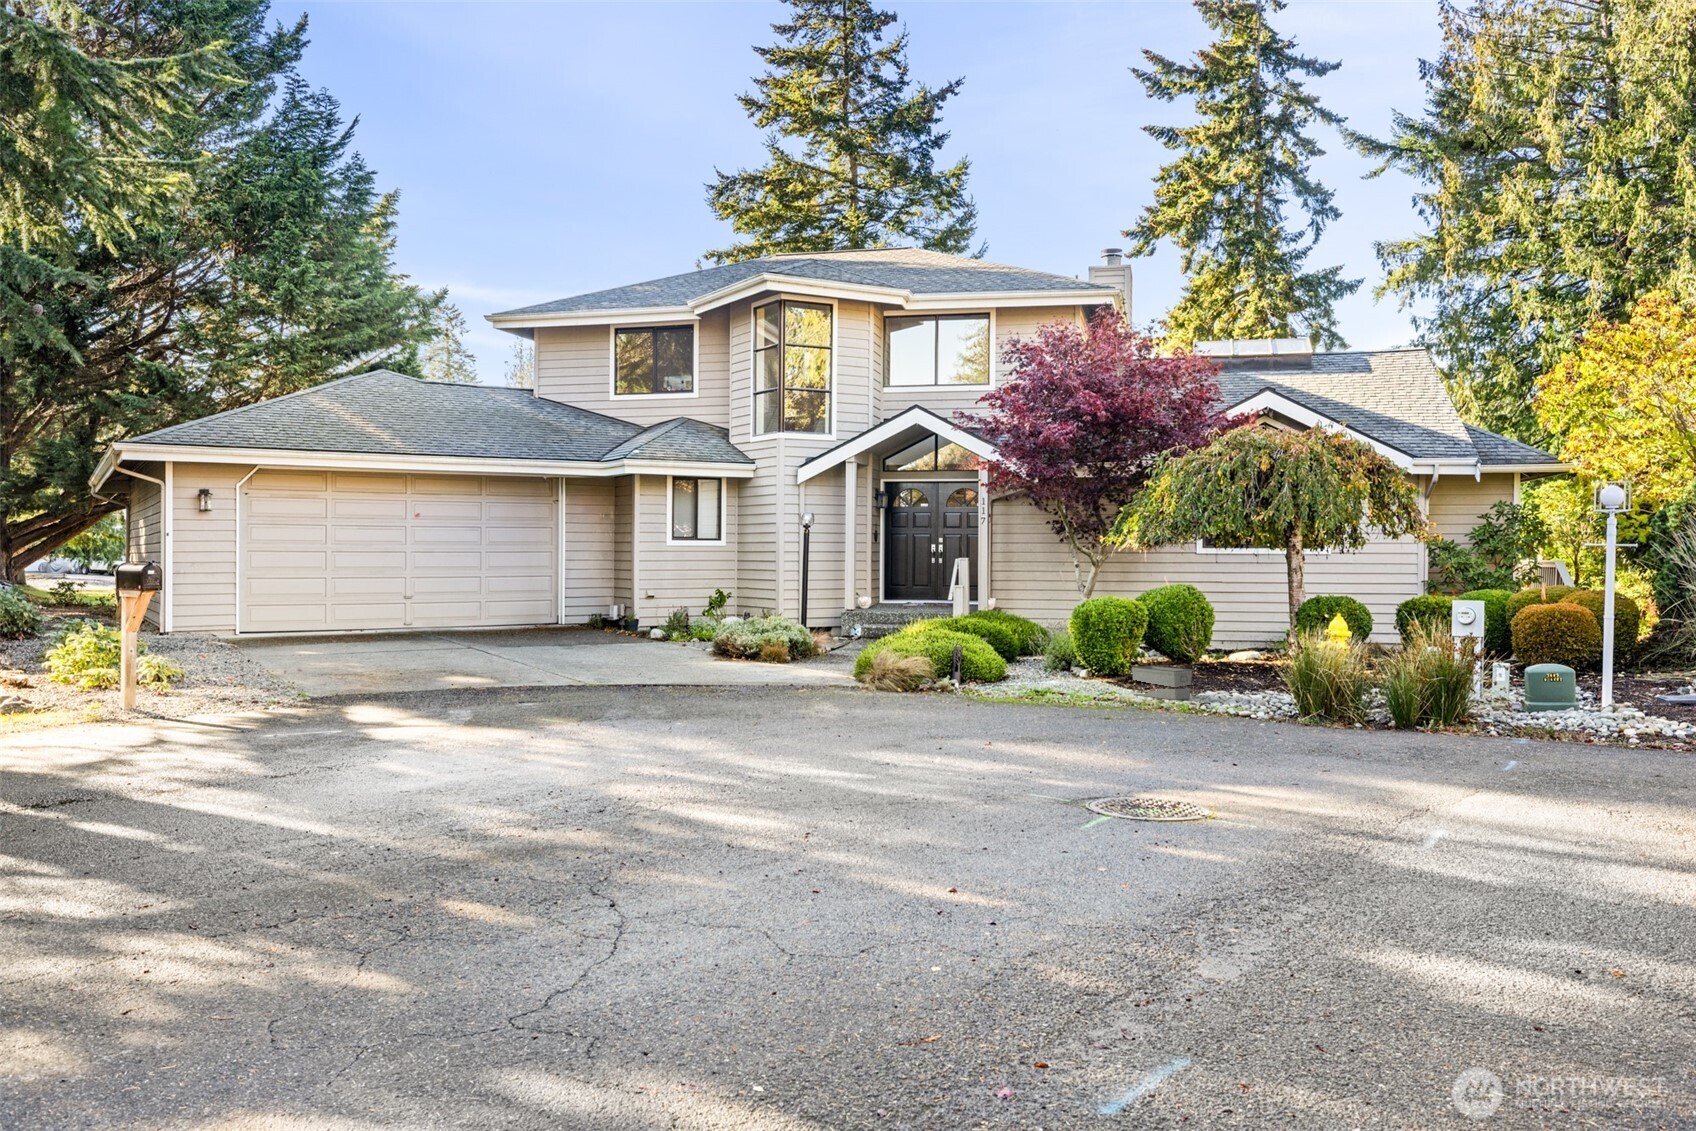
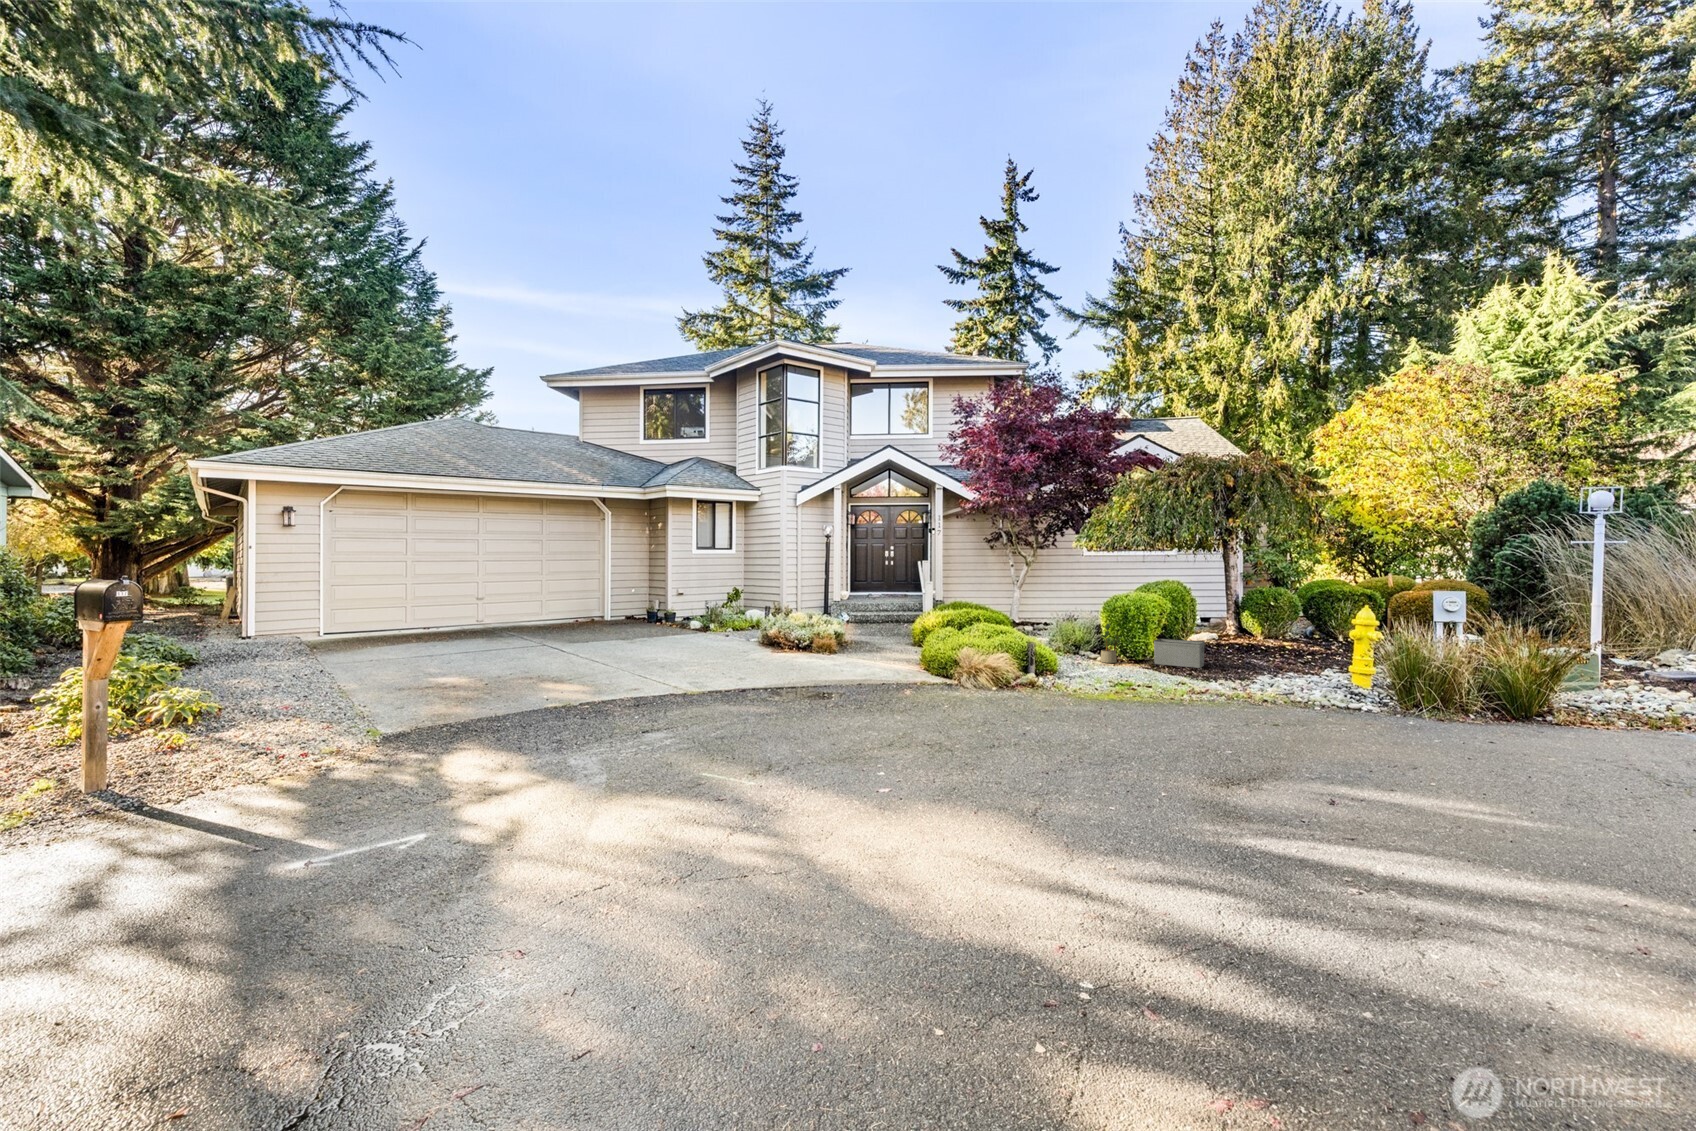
potted plant: none [1072,645,1097,692] -> present [1100,624,1121,663]

